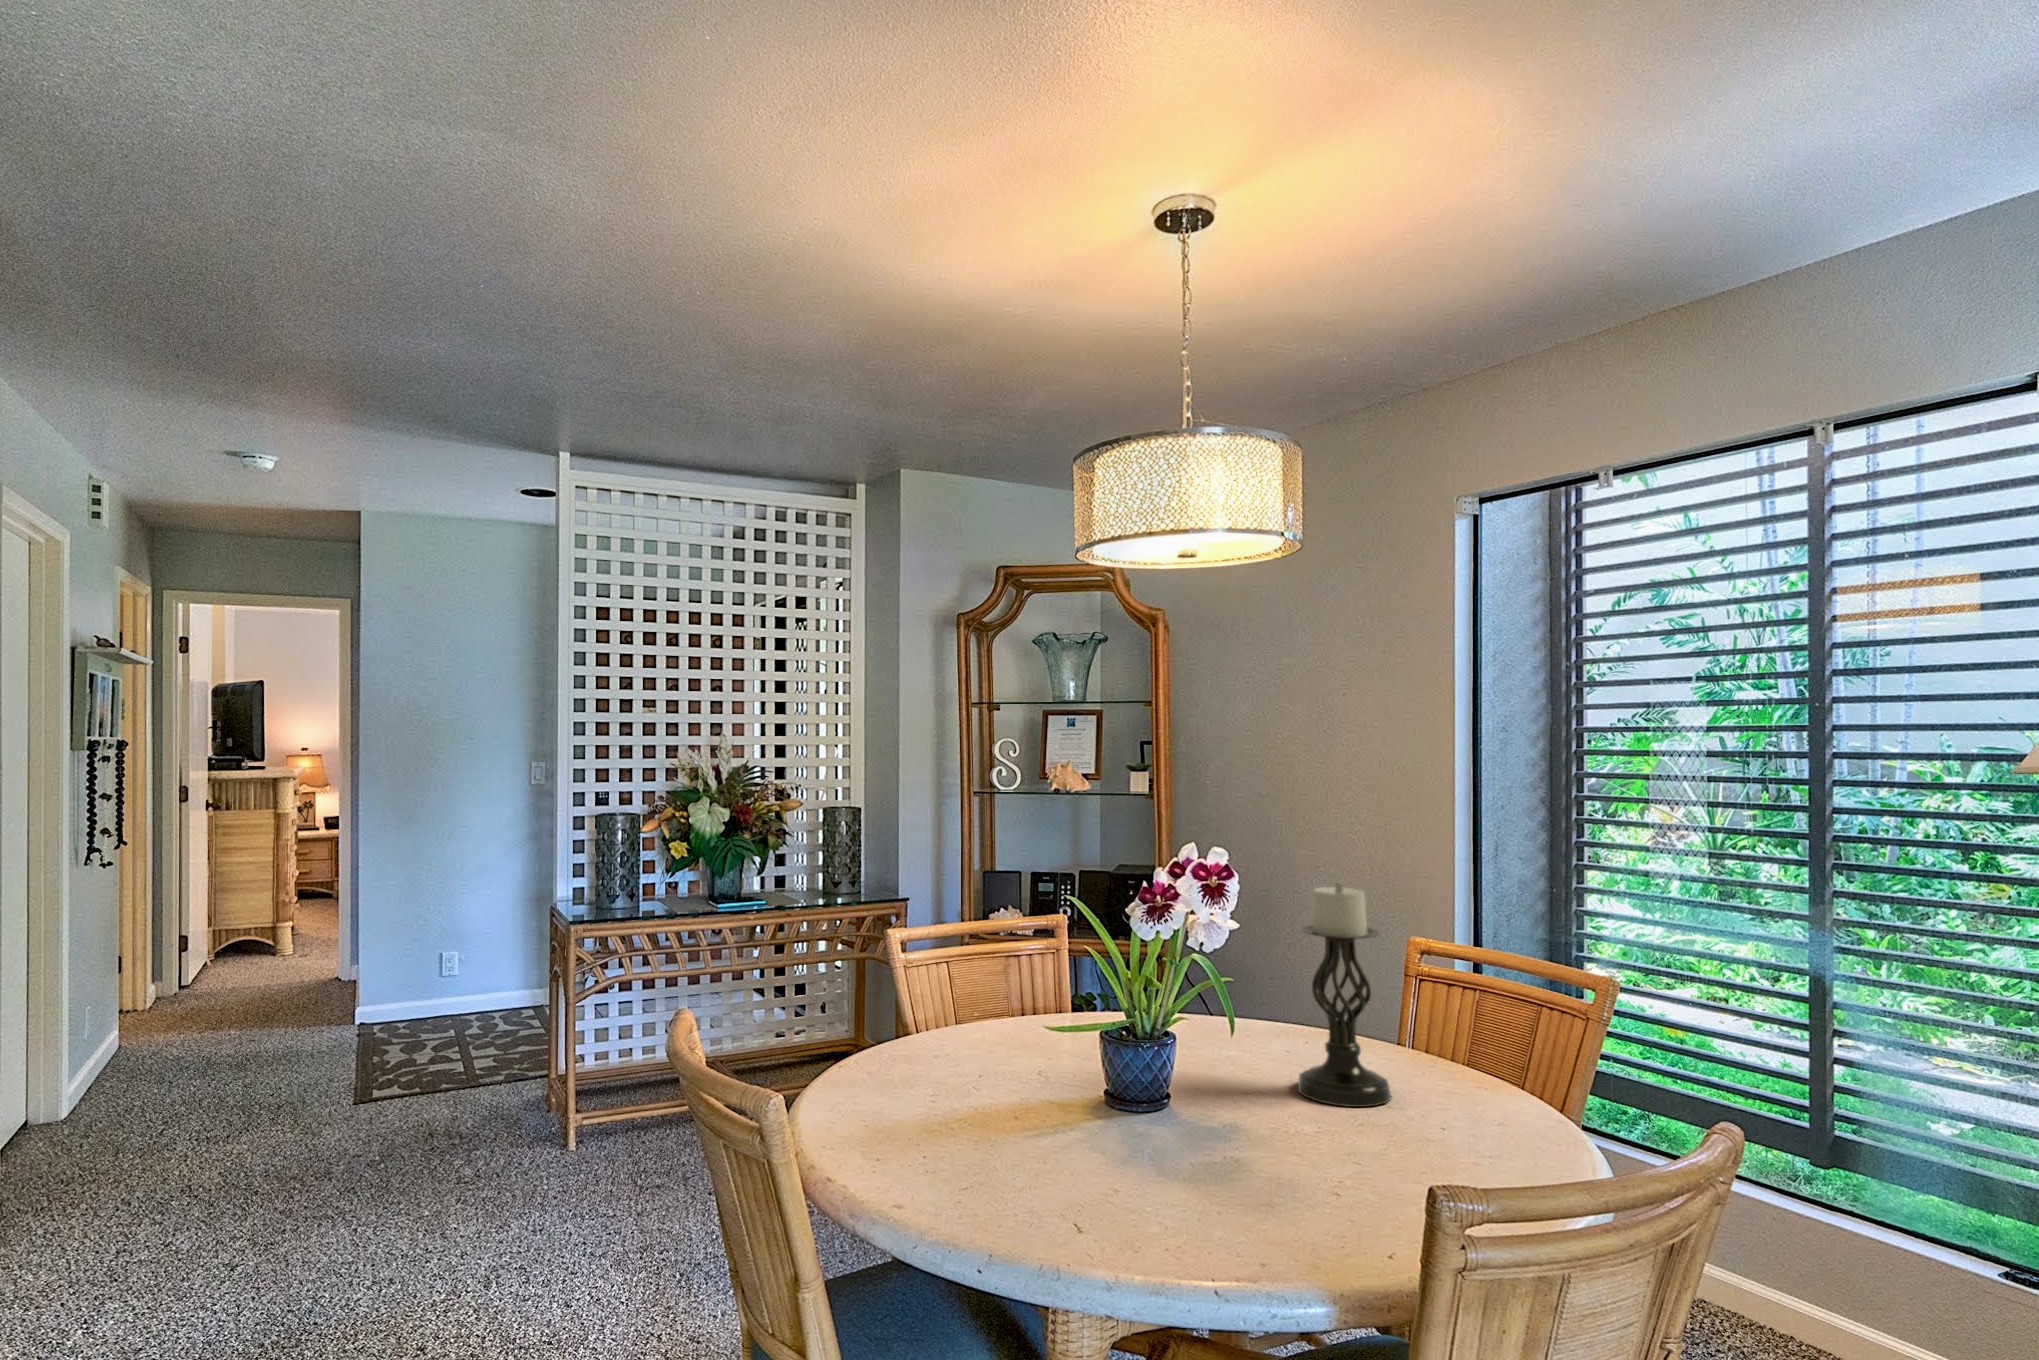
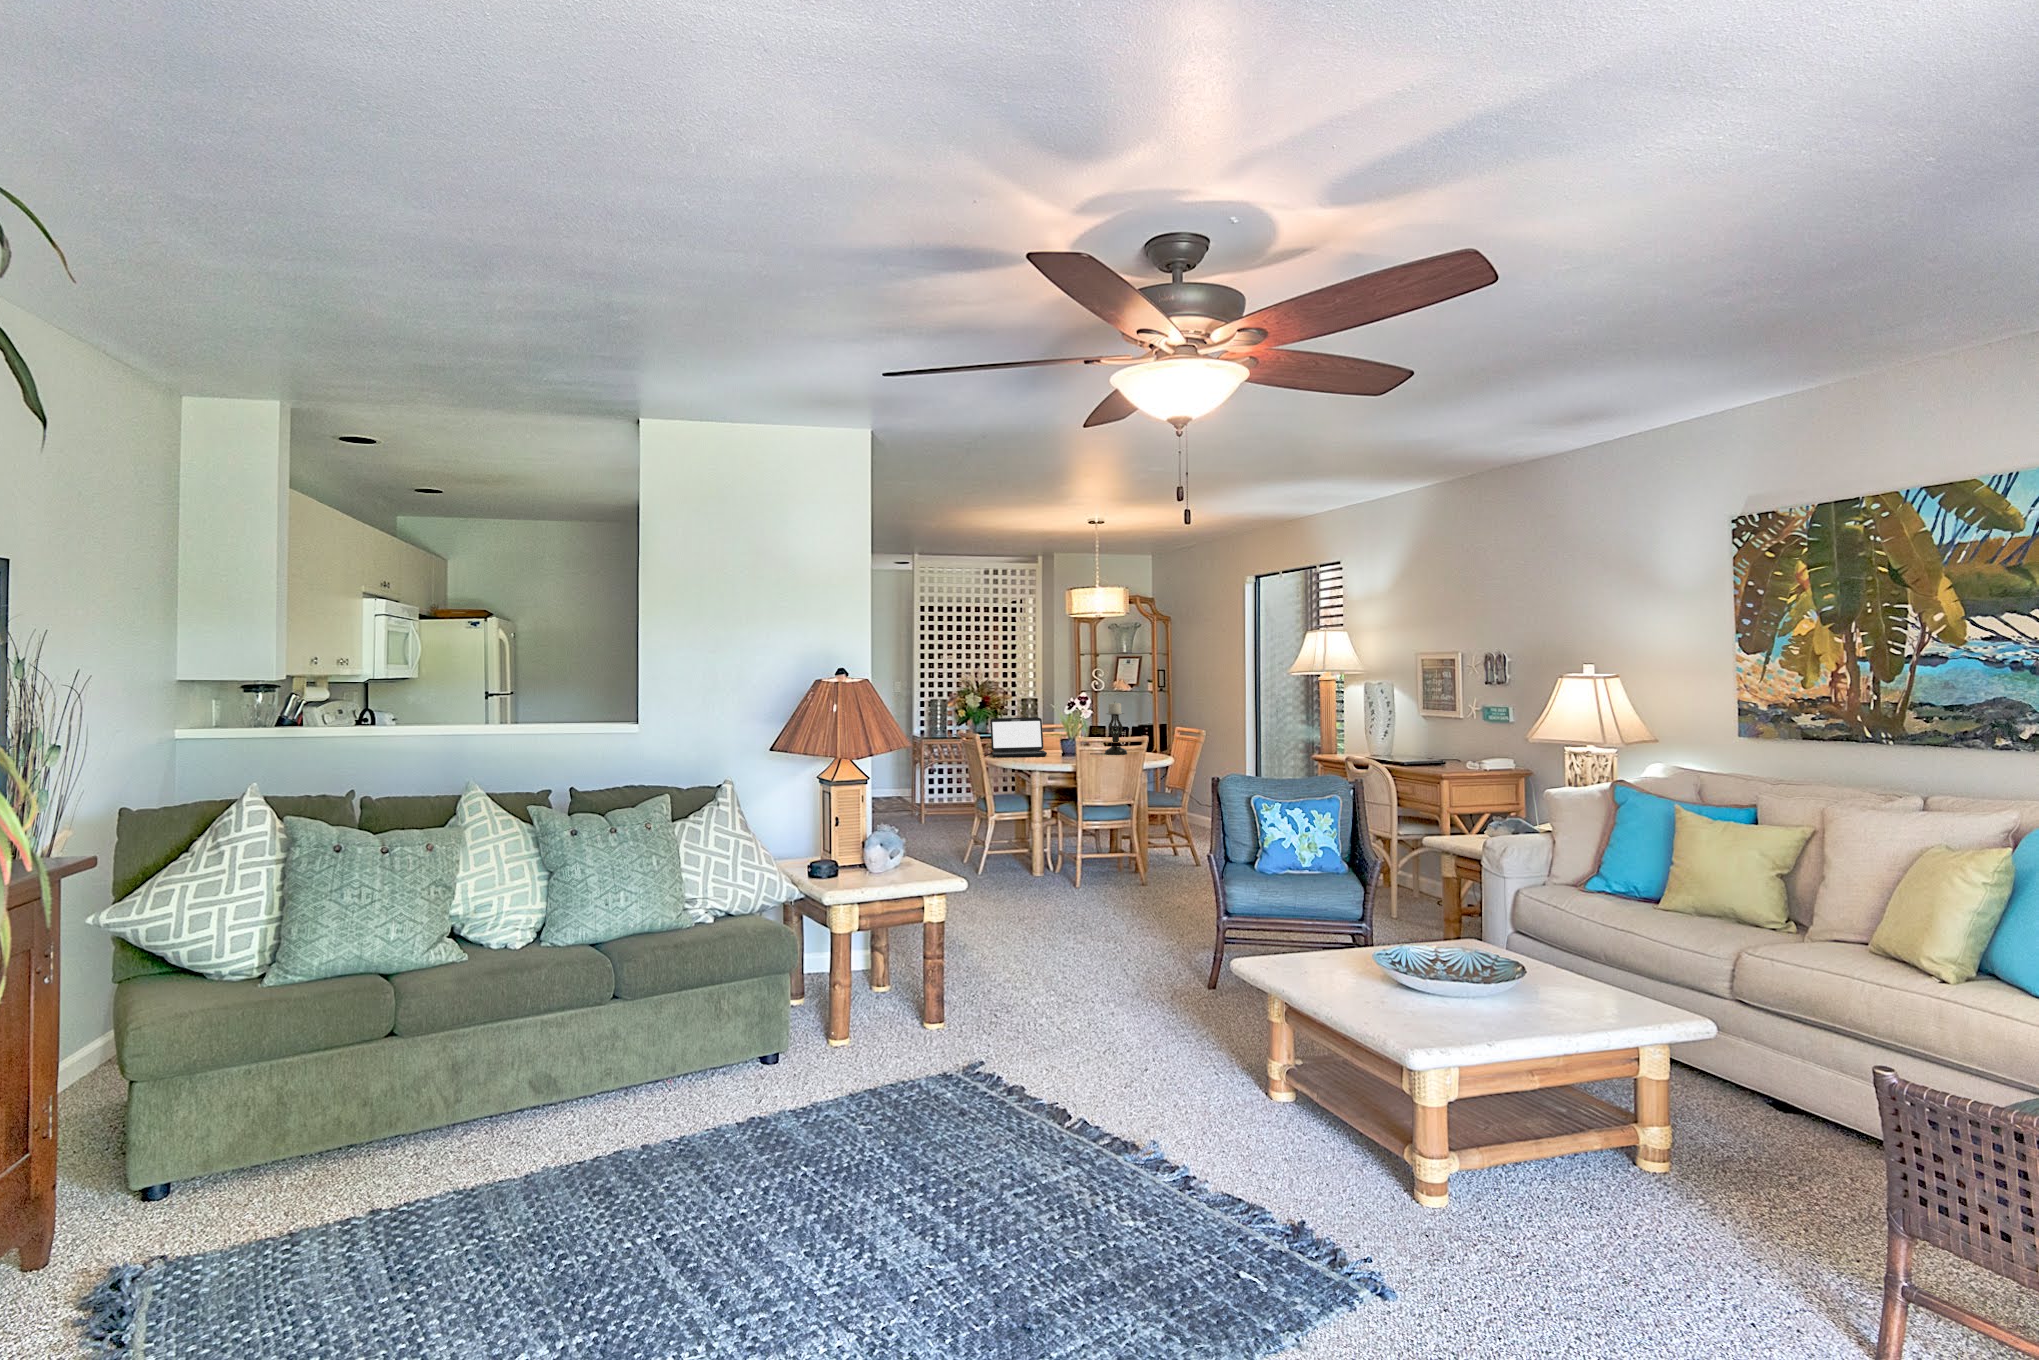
laptop: none [843,946,1118,1179] -> present [990,717,1047,758]

